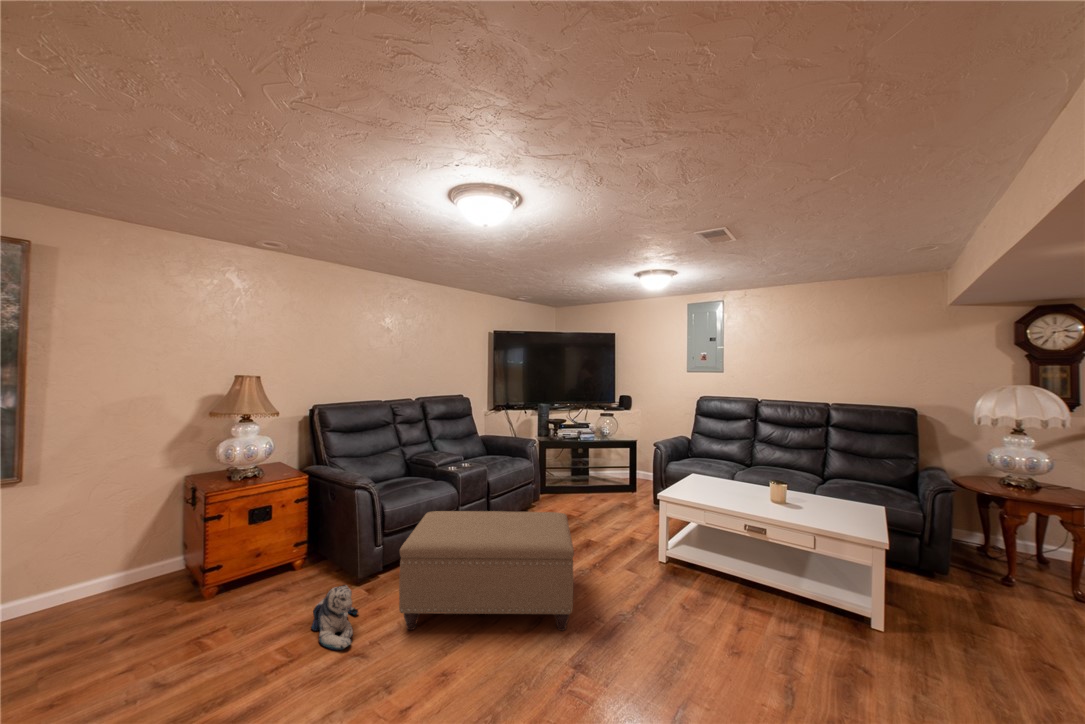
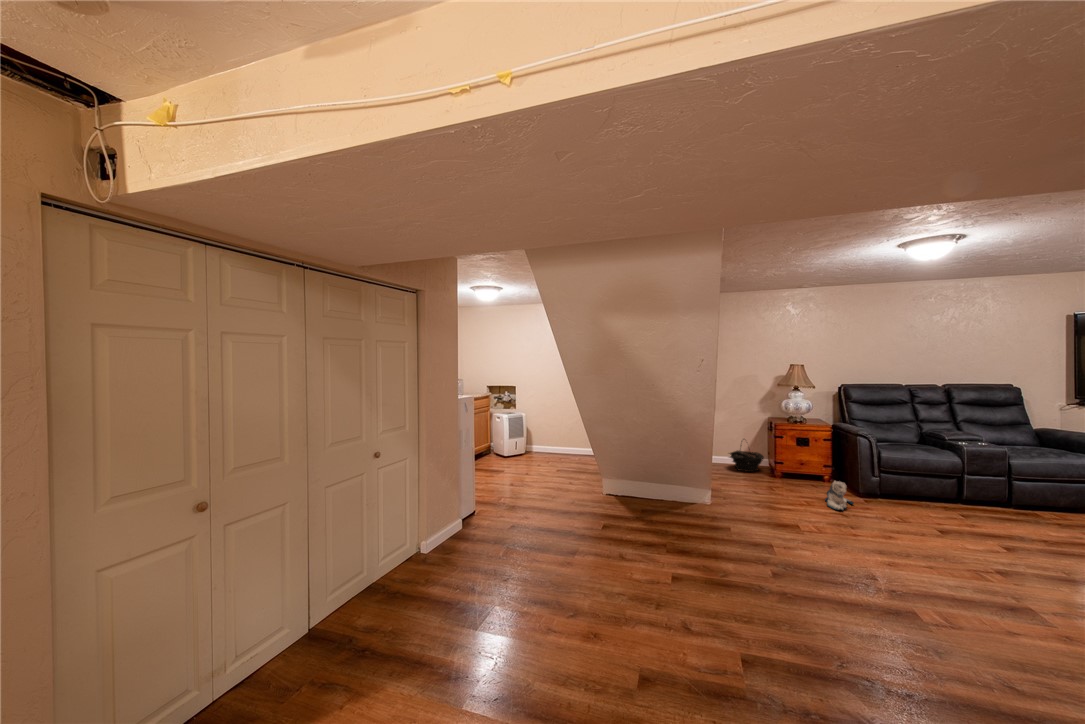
ottoman: present [399,511,574,631] -> none [874,461,1063,563]
basket: none [70,538,173,619] -> present [729,450,764,472]

